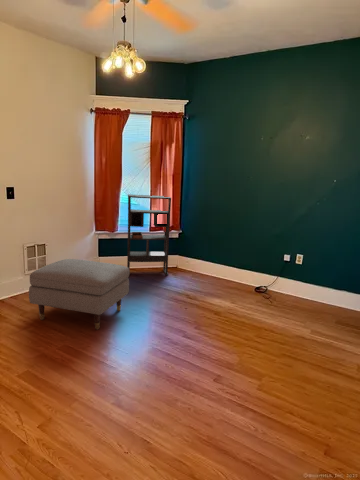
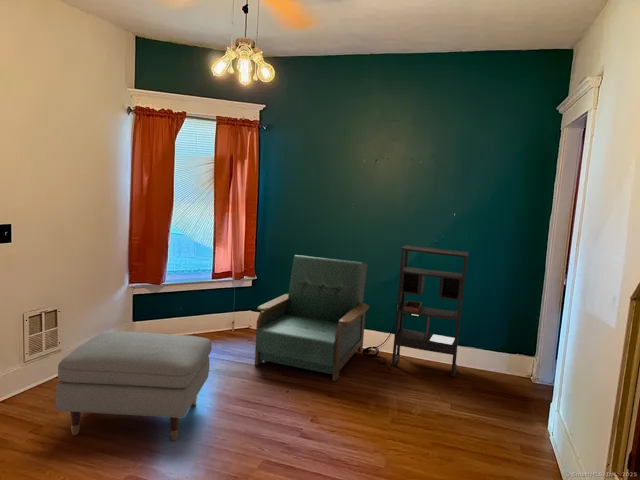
bookshelf: present [127,195,171,276] -> present [391,245,468,377]
armchair: none [170,214,262,306] -> present [255,255,370,381]

